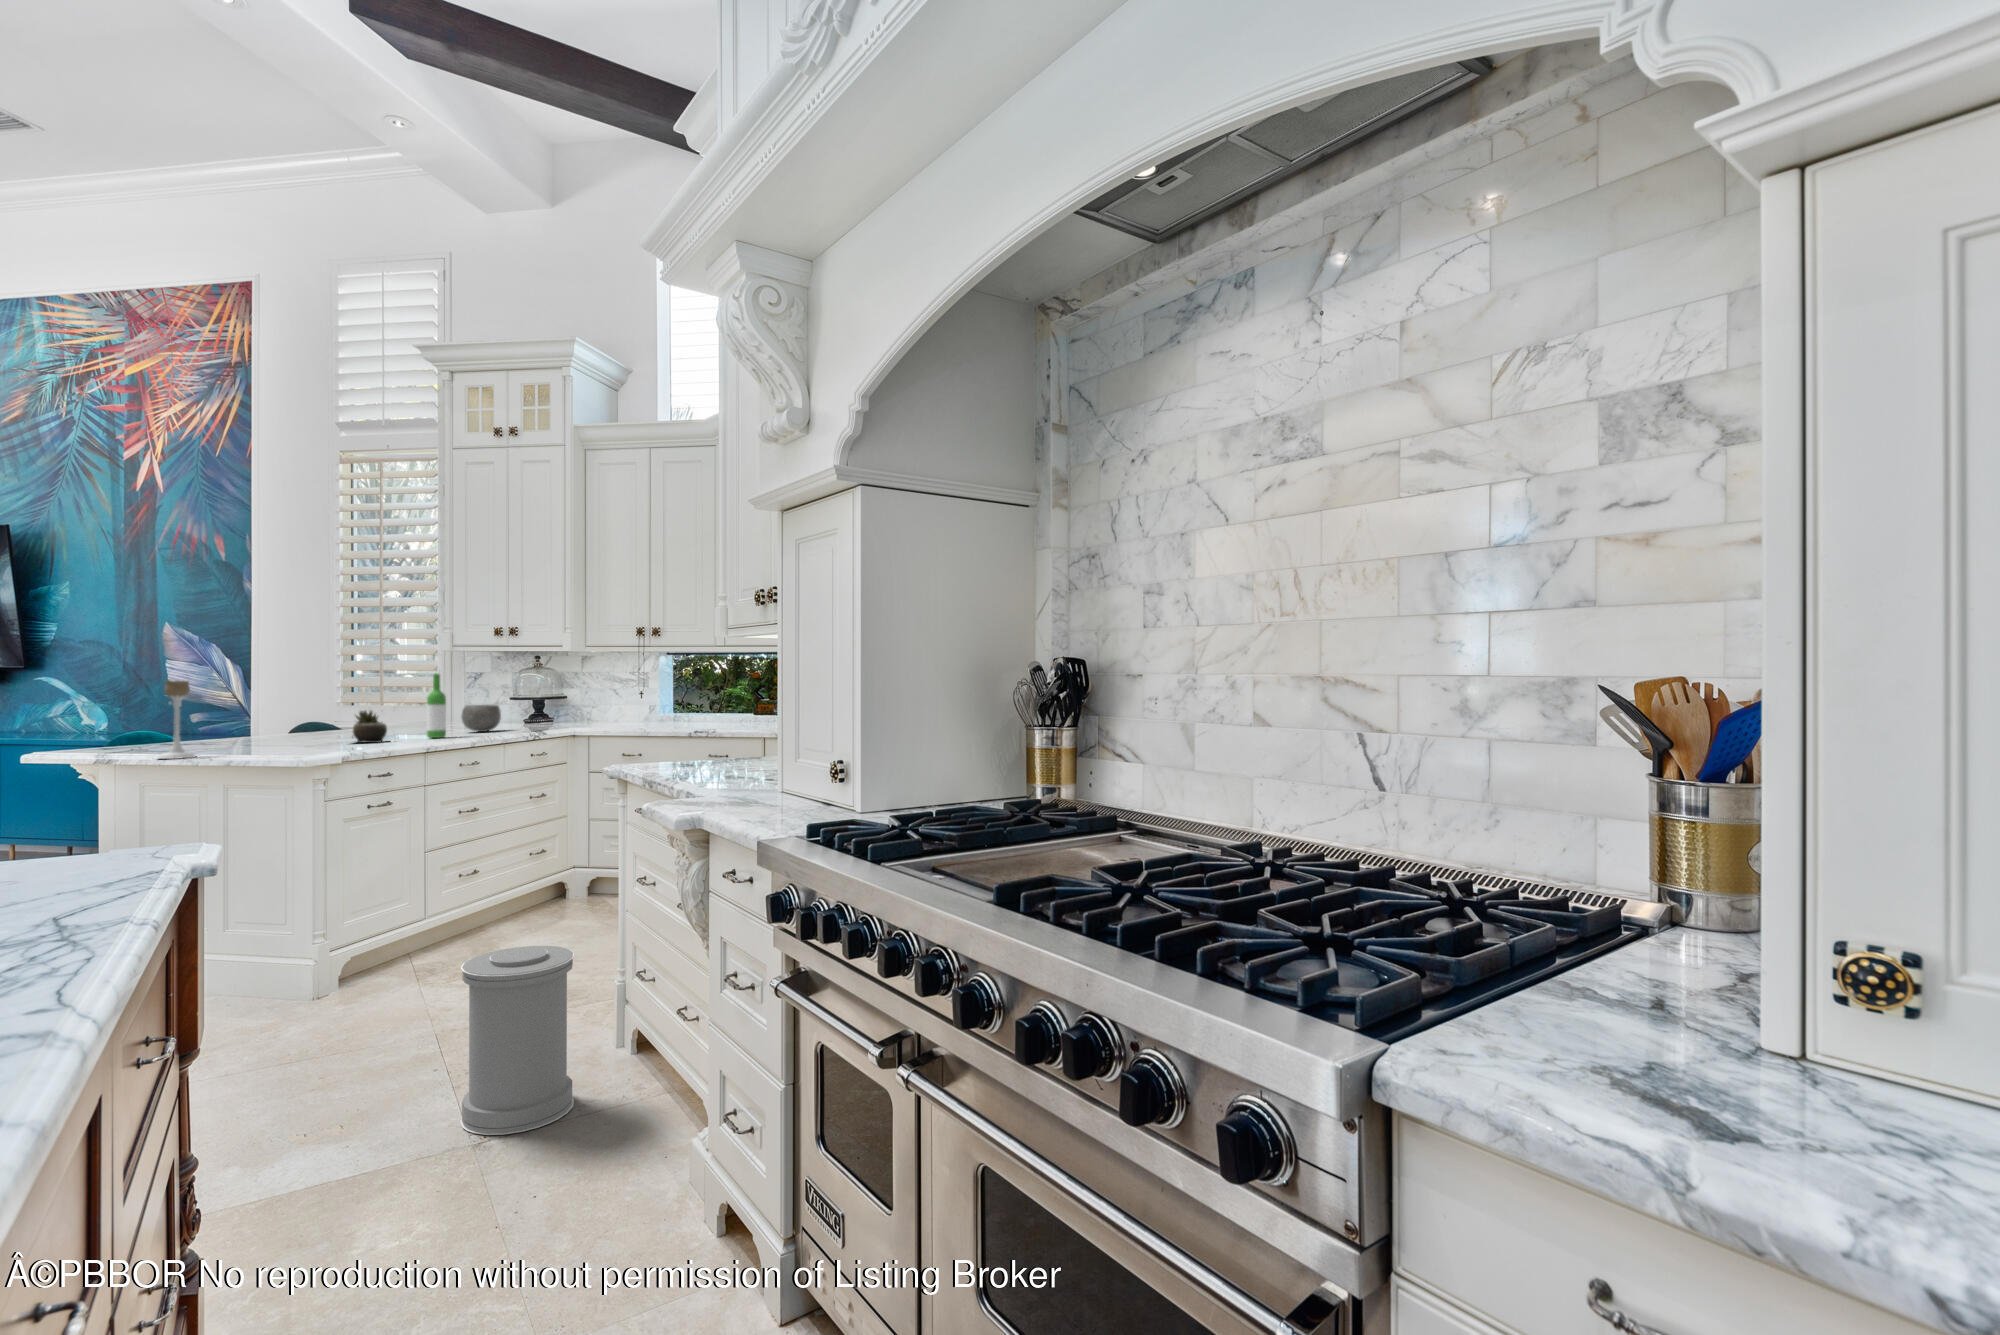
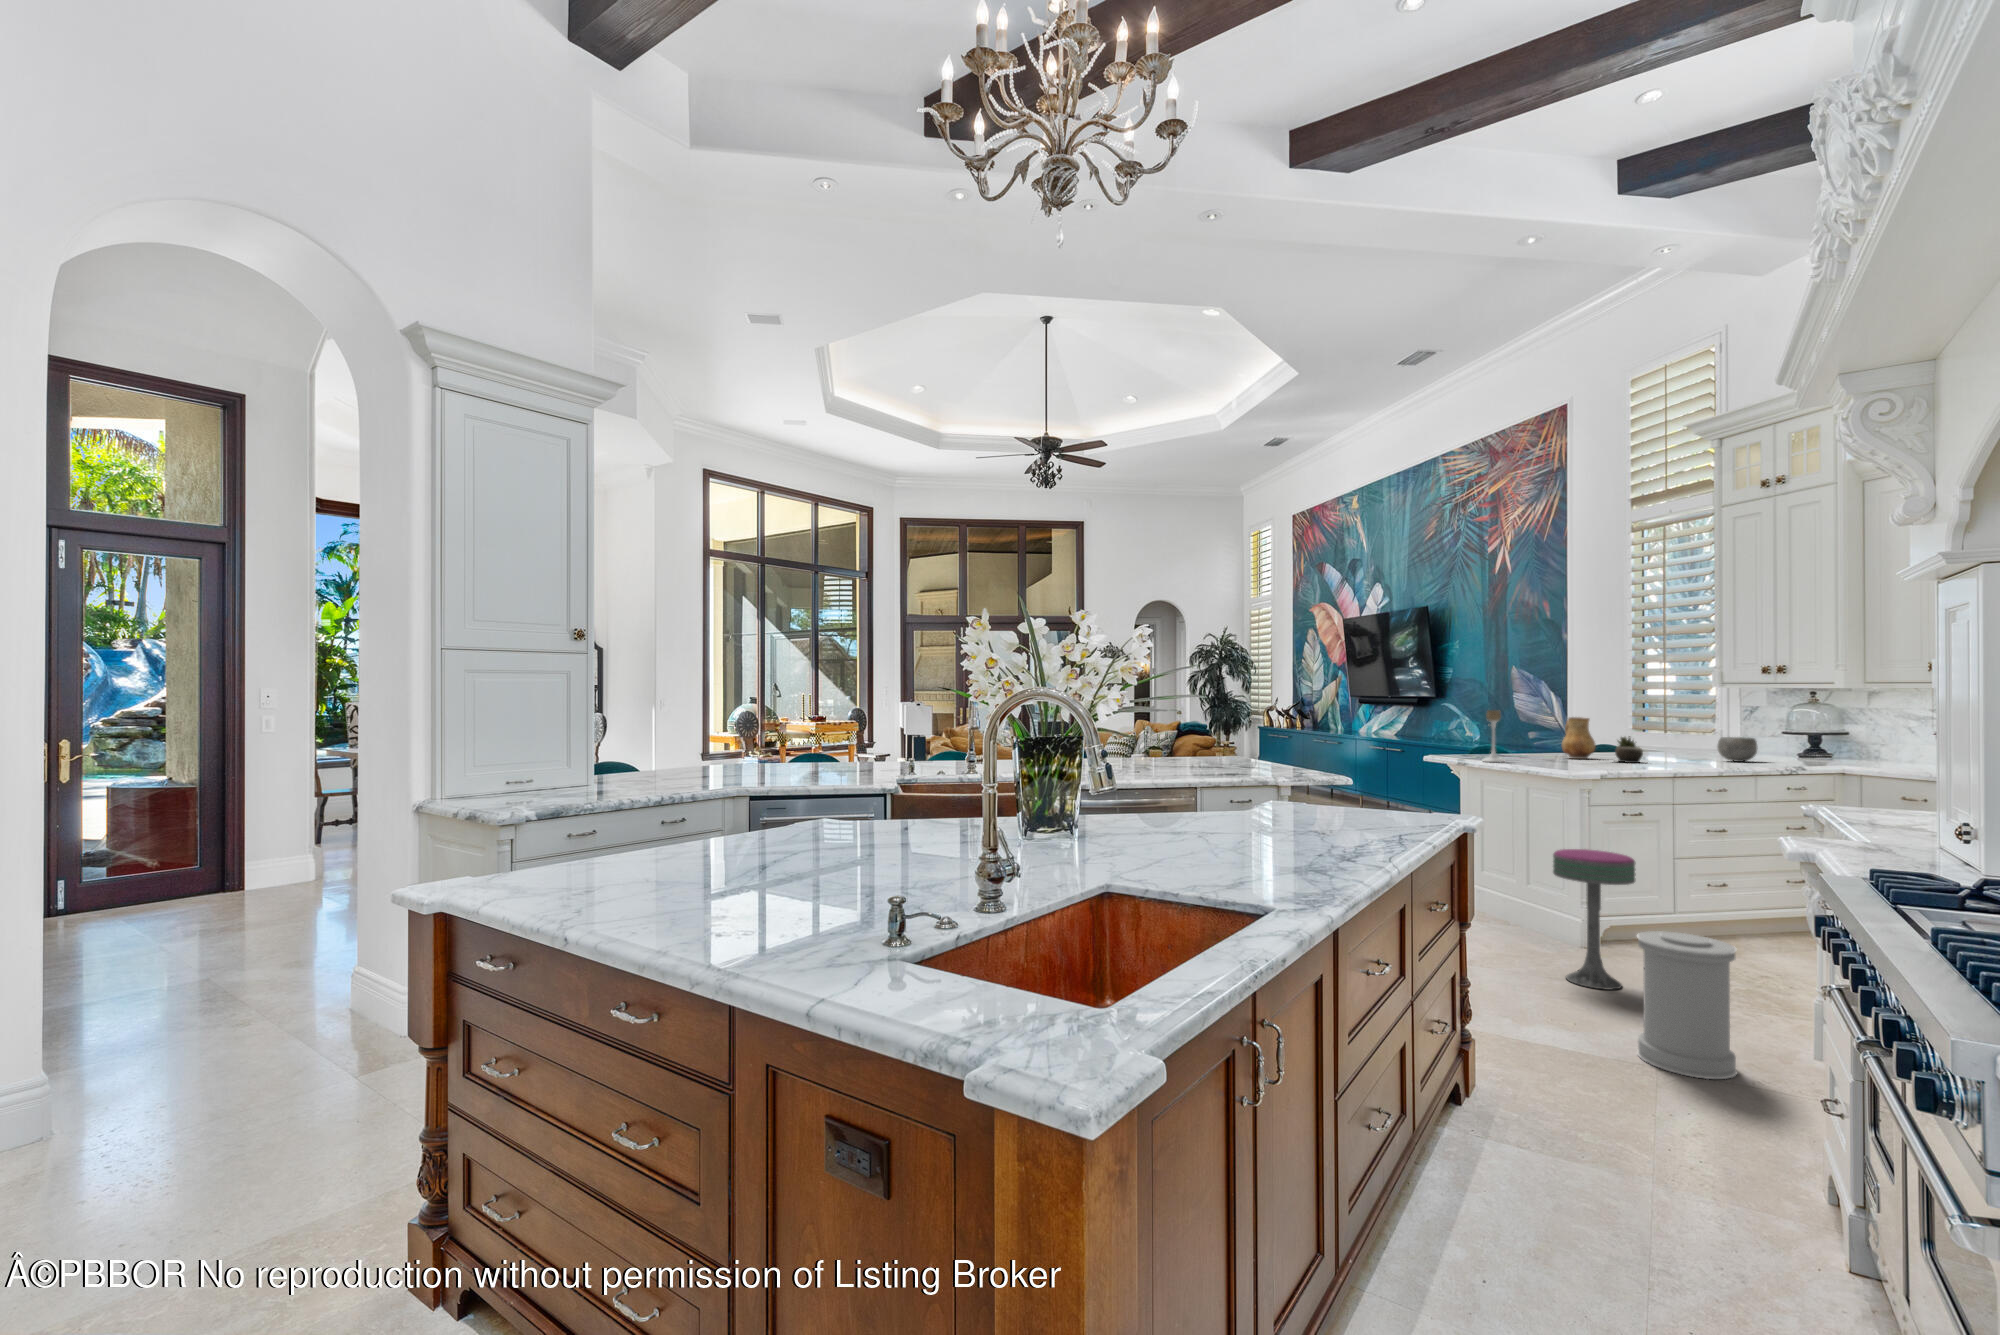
wine bottle: present [427,674,446,738] -> none [1678,709,1695,764]
ceramic pitcher: none [273,689,320,744] -> present [1562,717,1596,759]
bar stool: none [303,862,416,1054] -> present [1553,849,1636,990]

